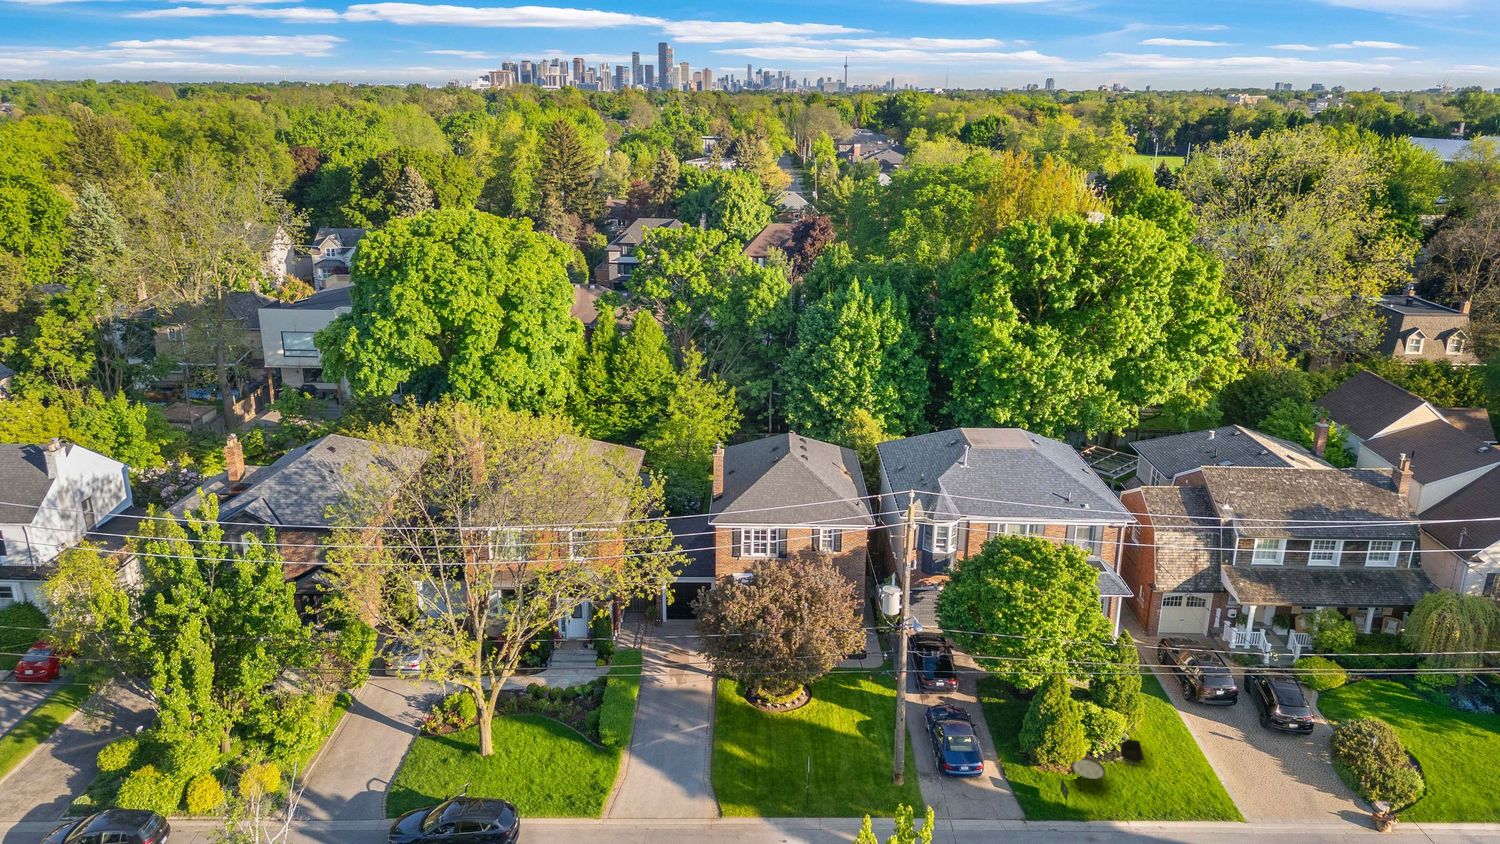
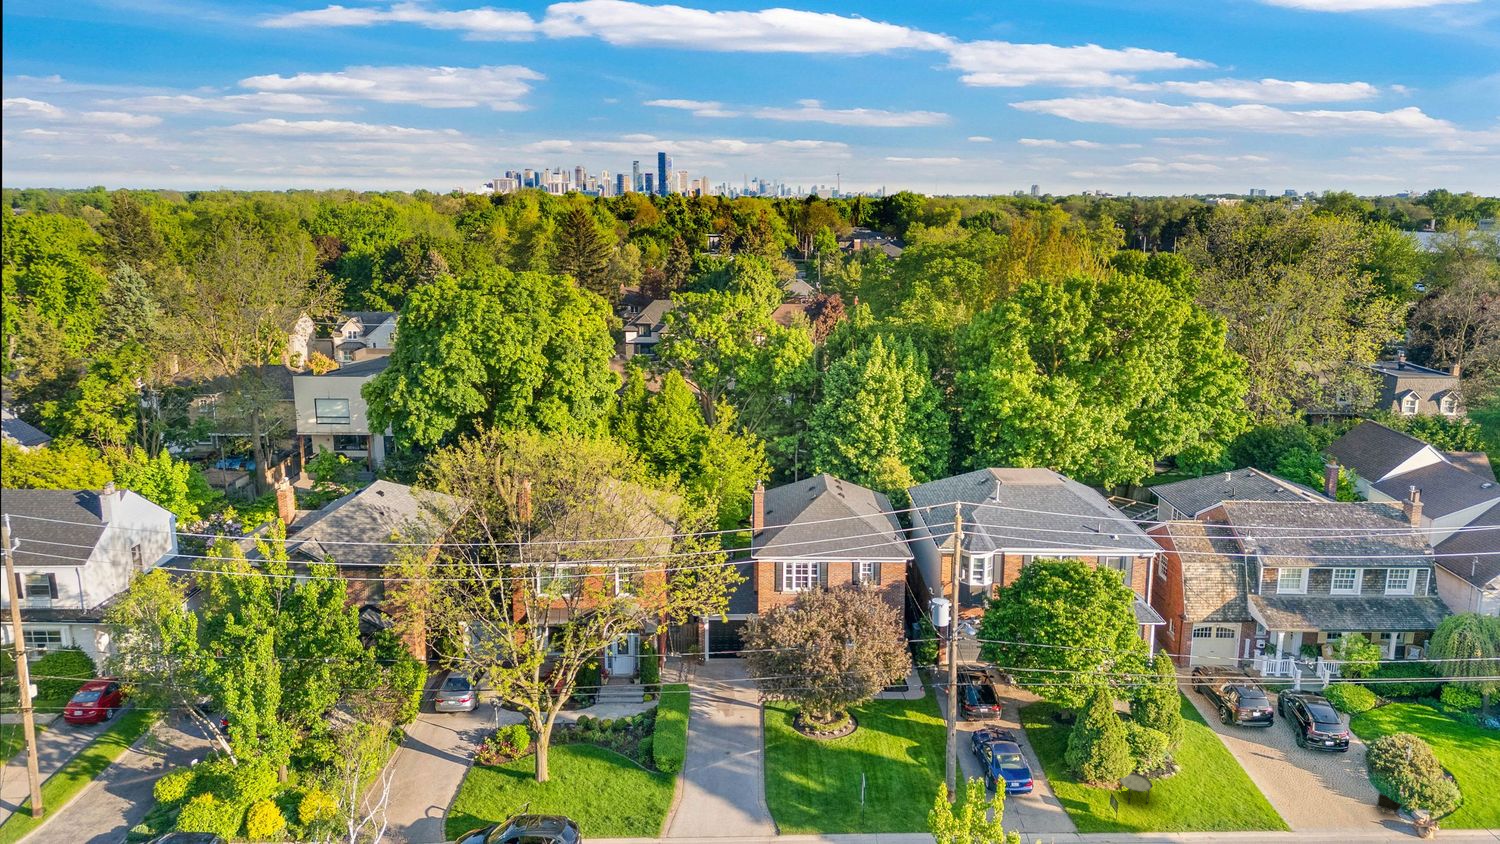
lounge chair: present [1121,739,1144,764] -> present [1377,794,1402,815]

